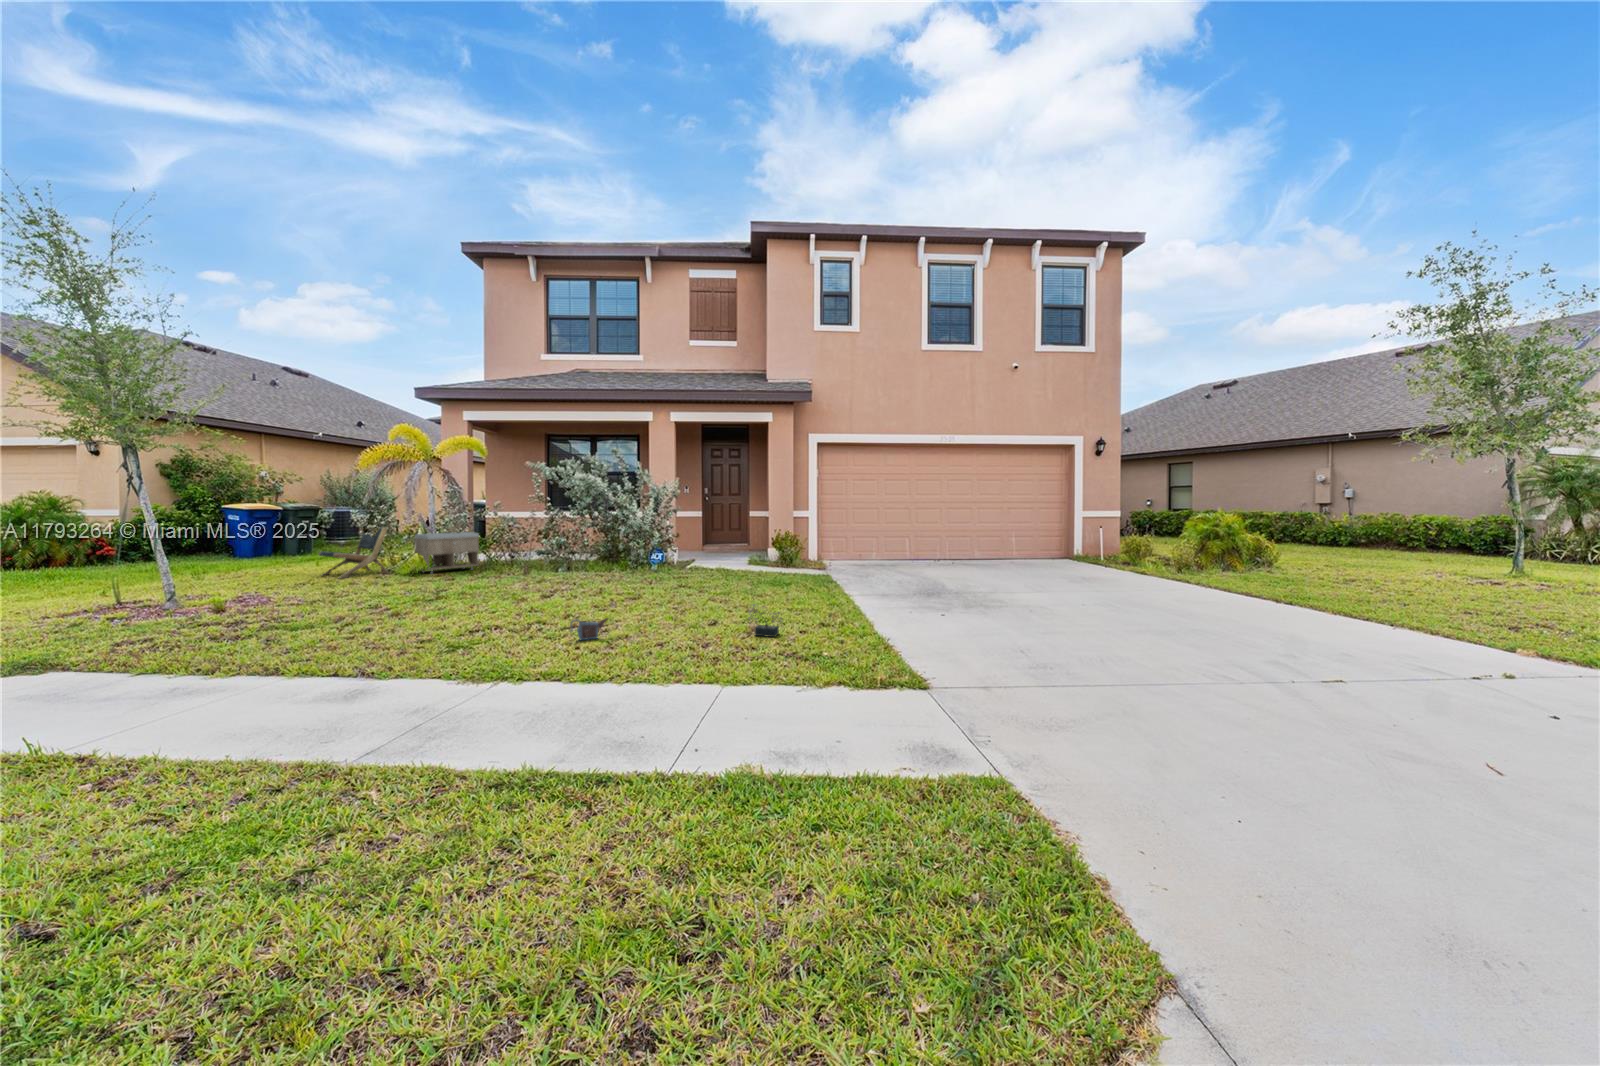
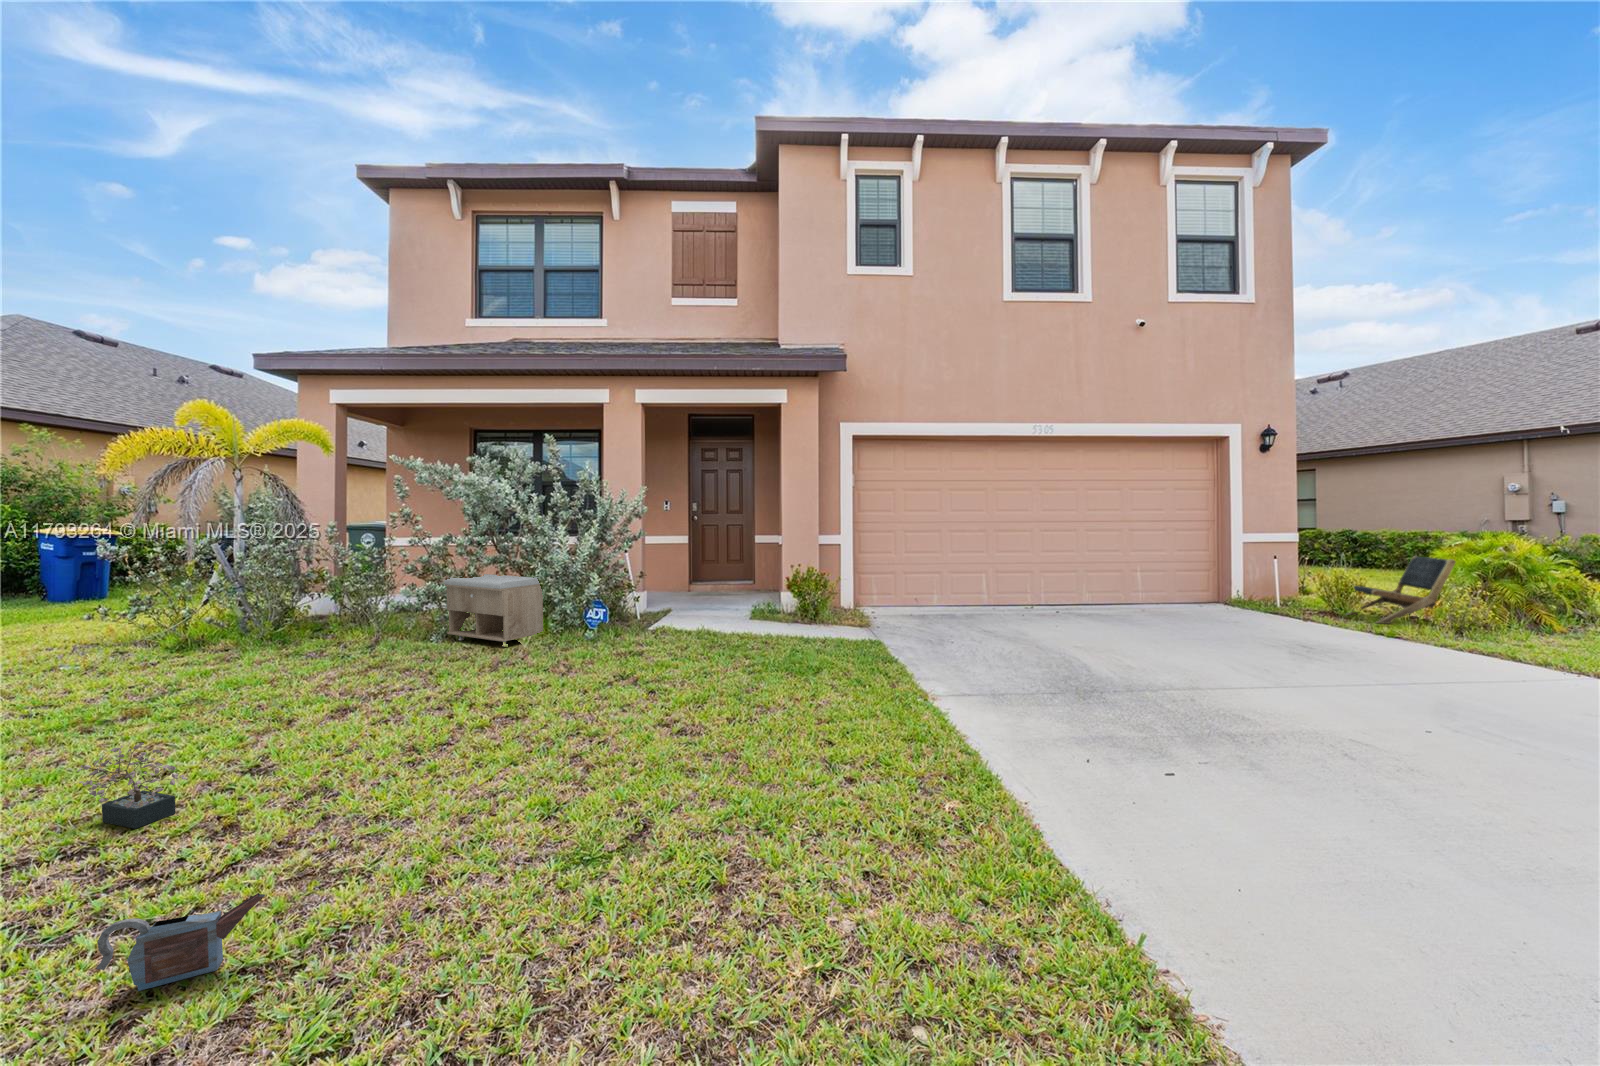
lounge chair: present [319,527,387,578] -> present [1348,556,1455,624]
storage bench: present [415,532,479,573] -> present [444,574,543,647]
decorative plant: present [748,604,781,637] -> present [78,743,187,829]

